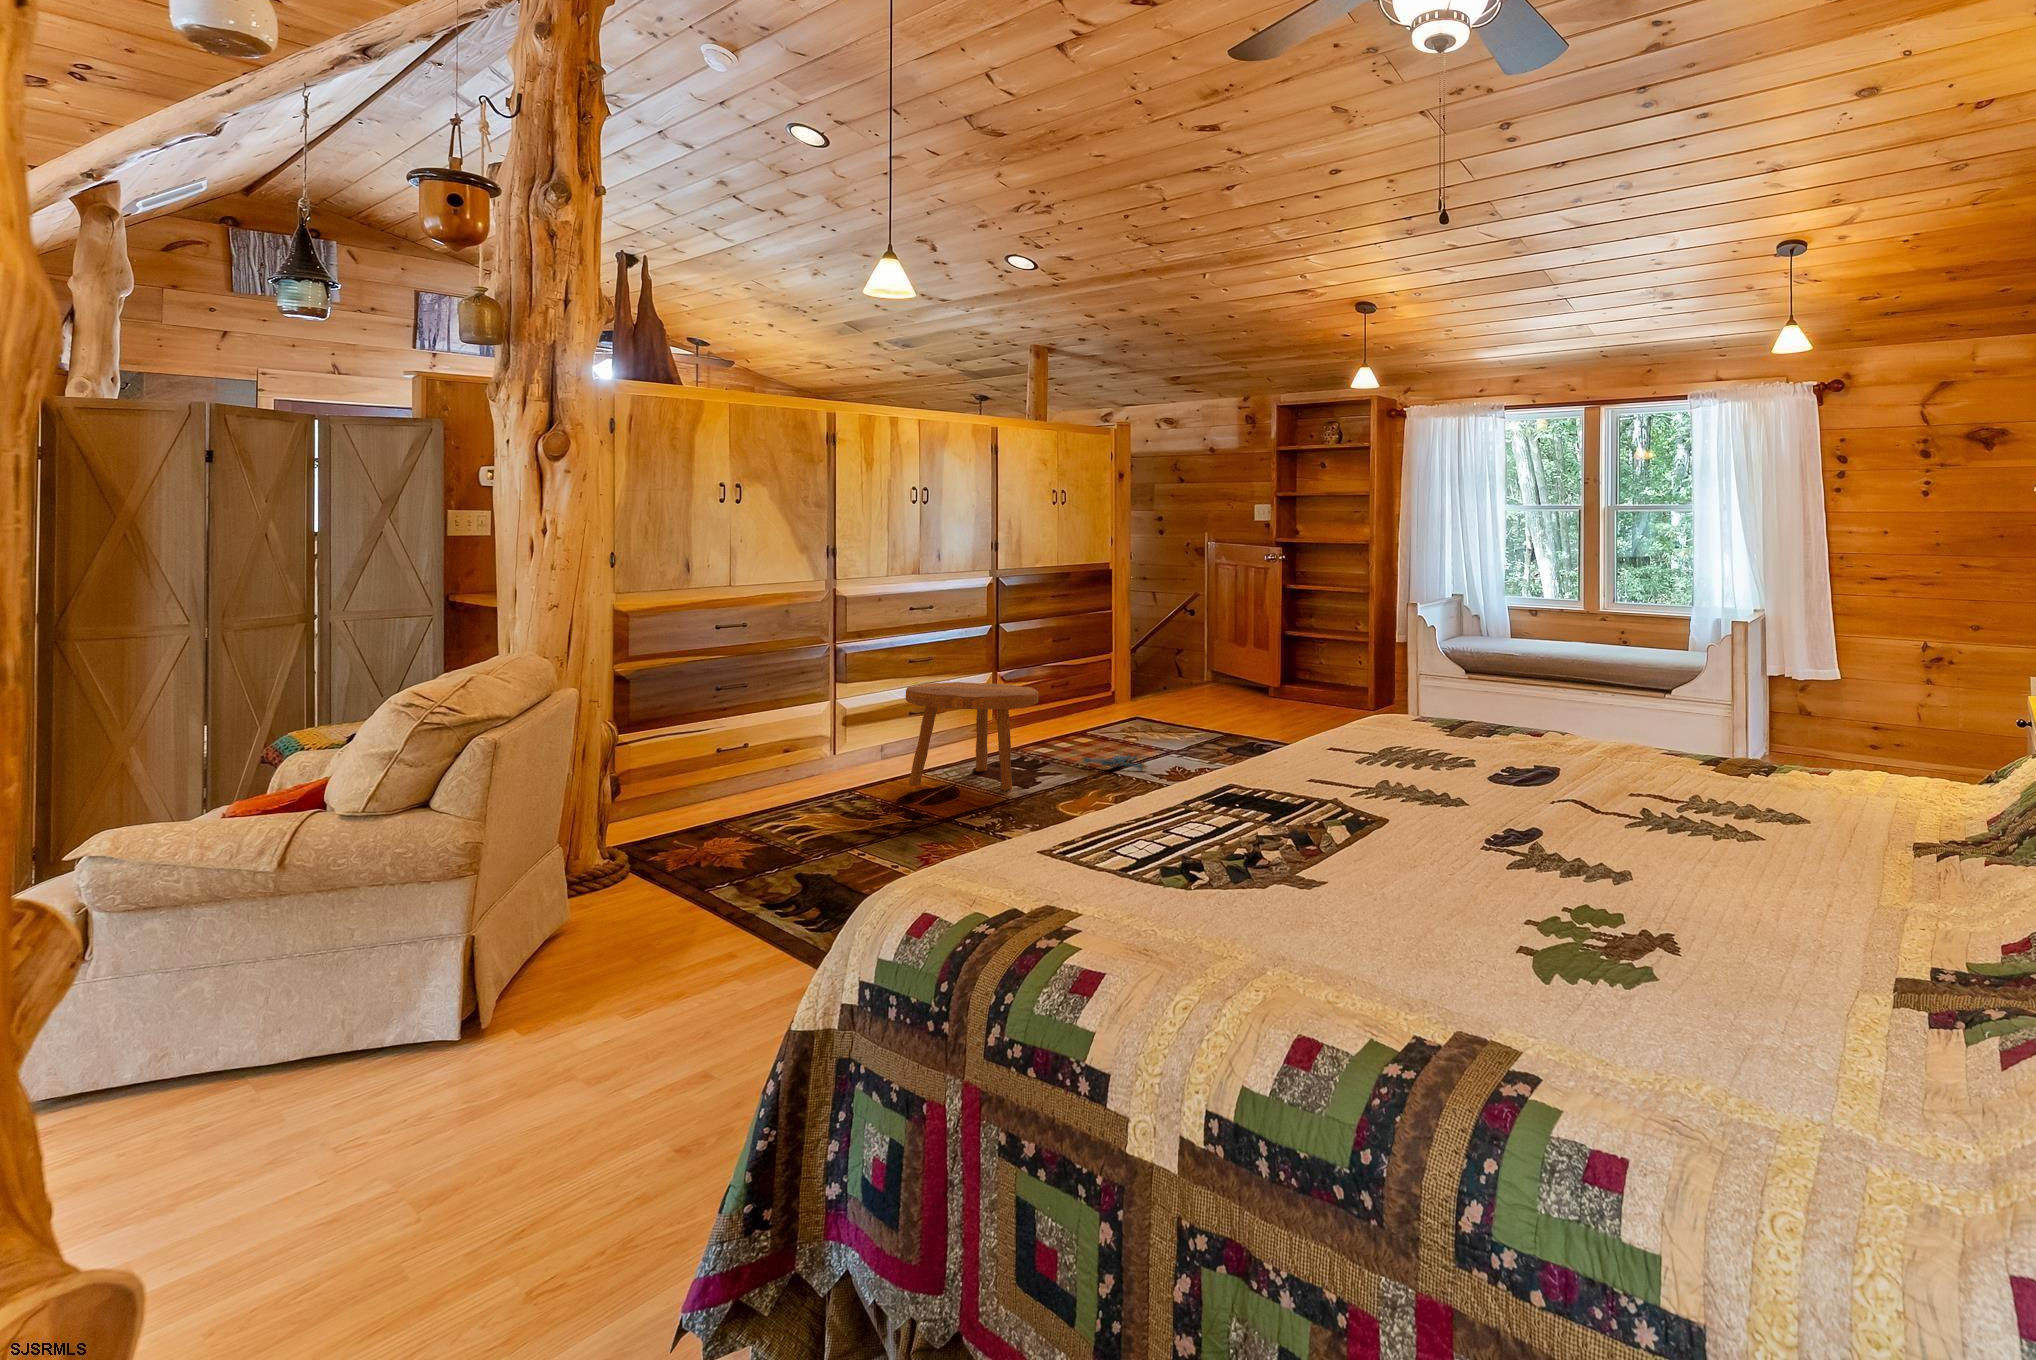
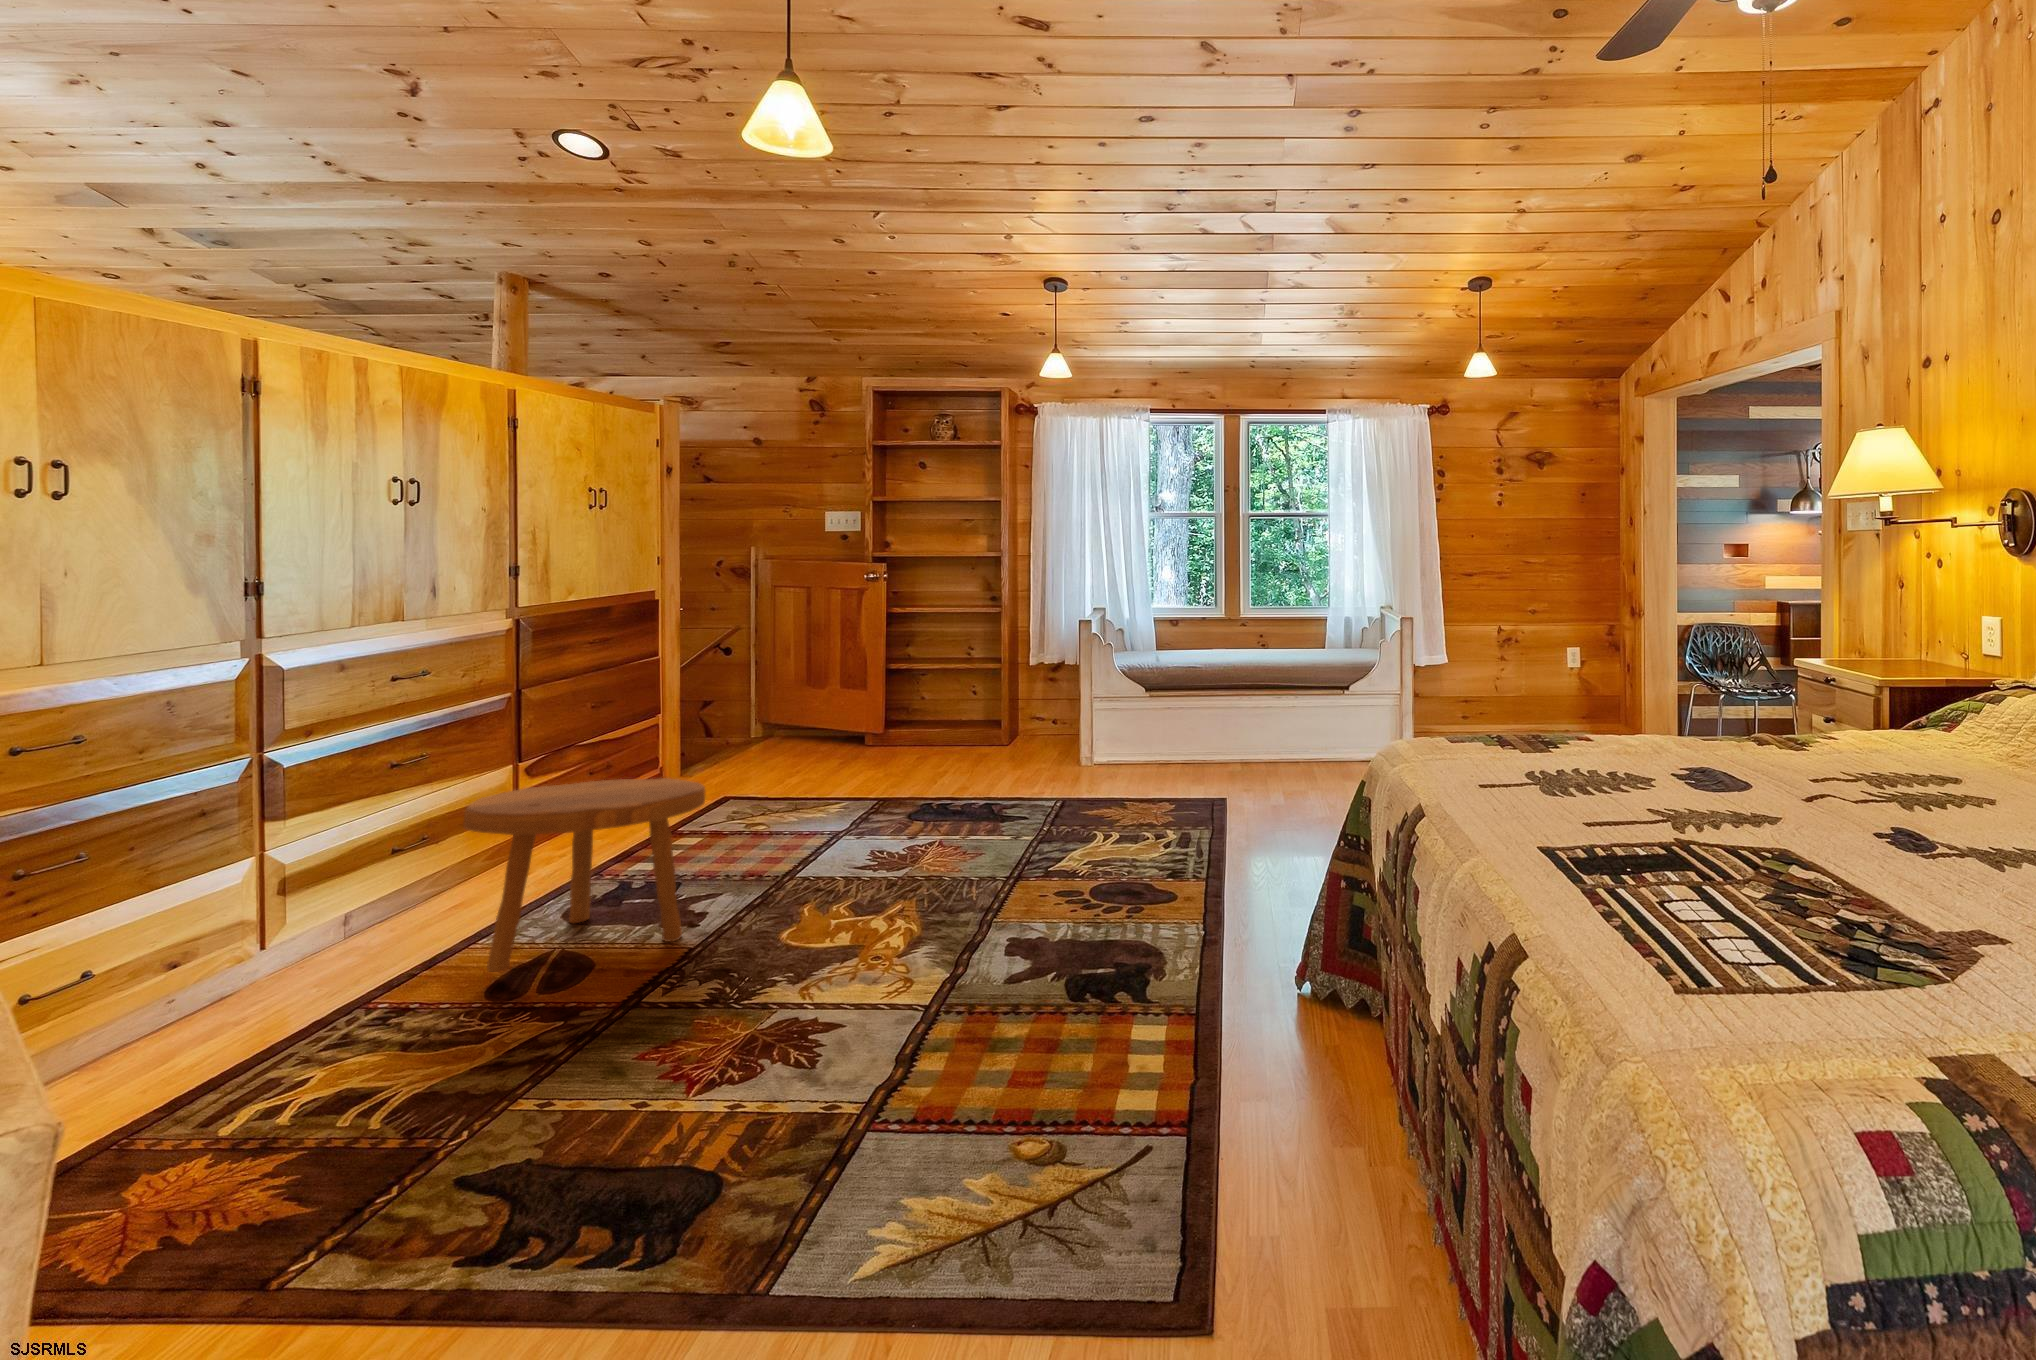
plush toy: present [1082,753,1146,770] -> none [746,846,857,875]

